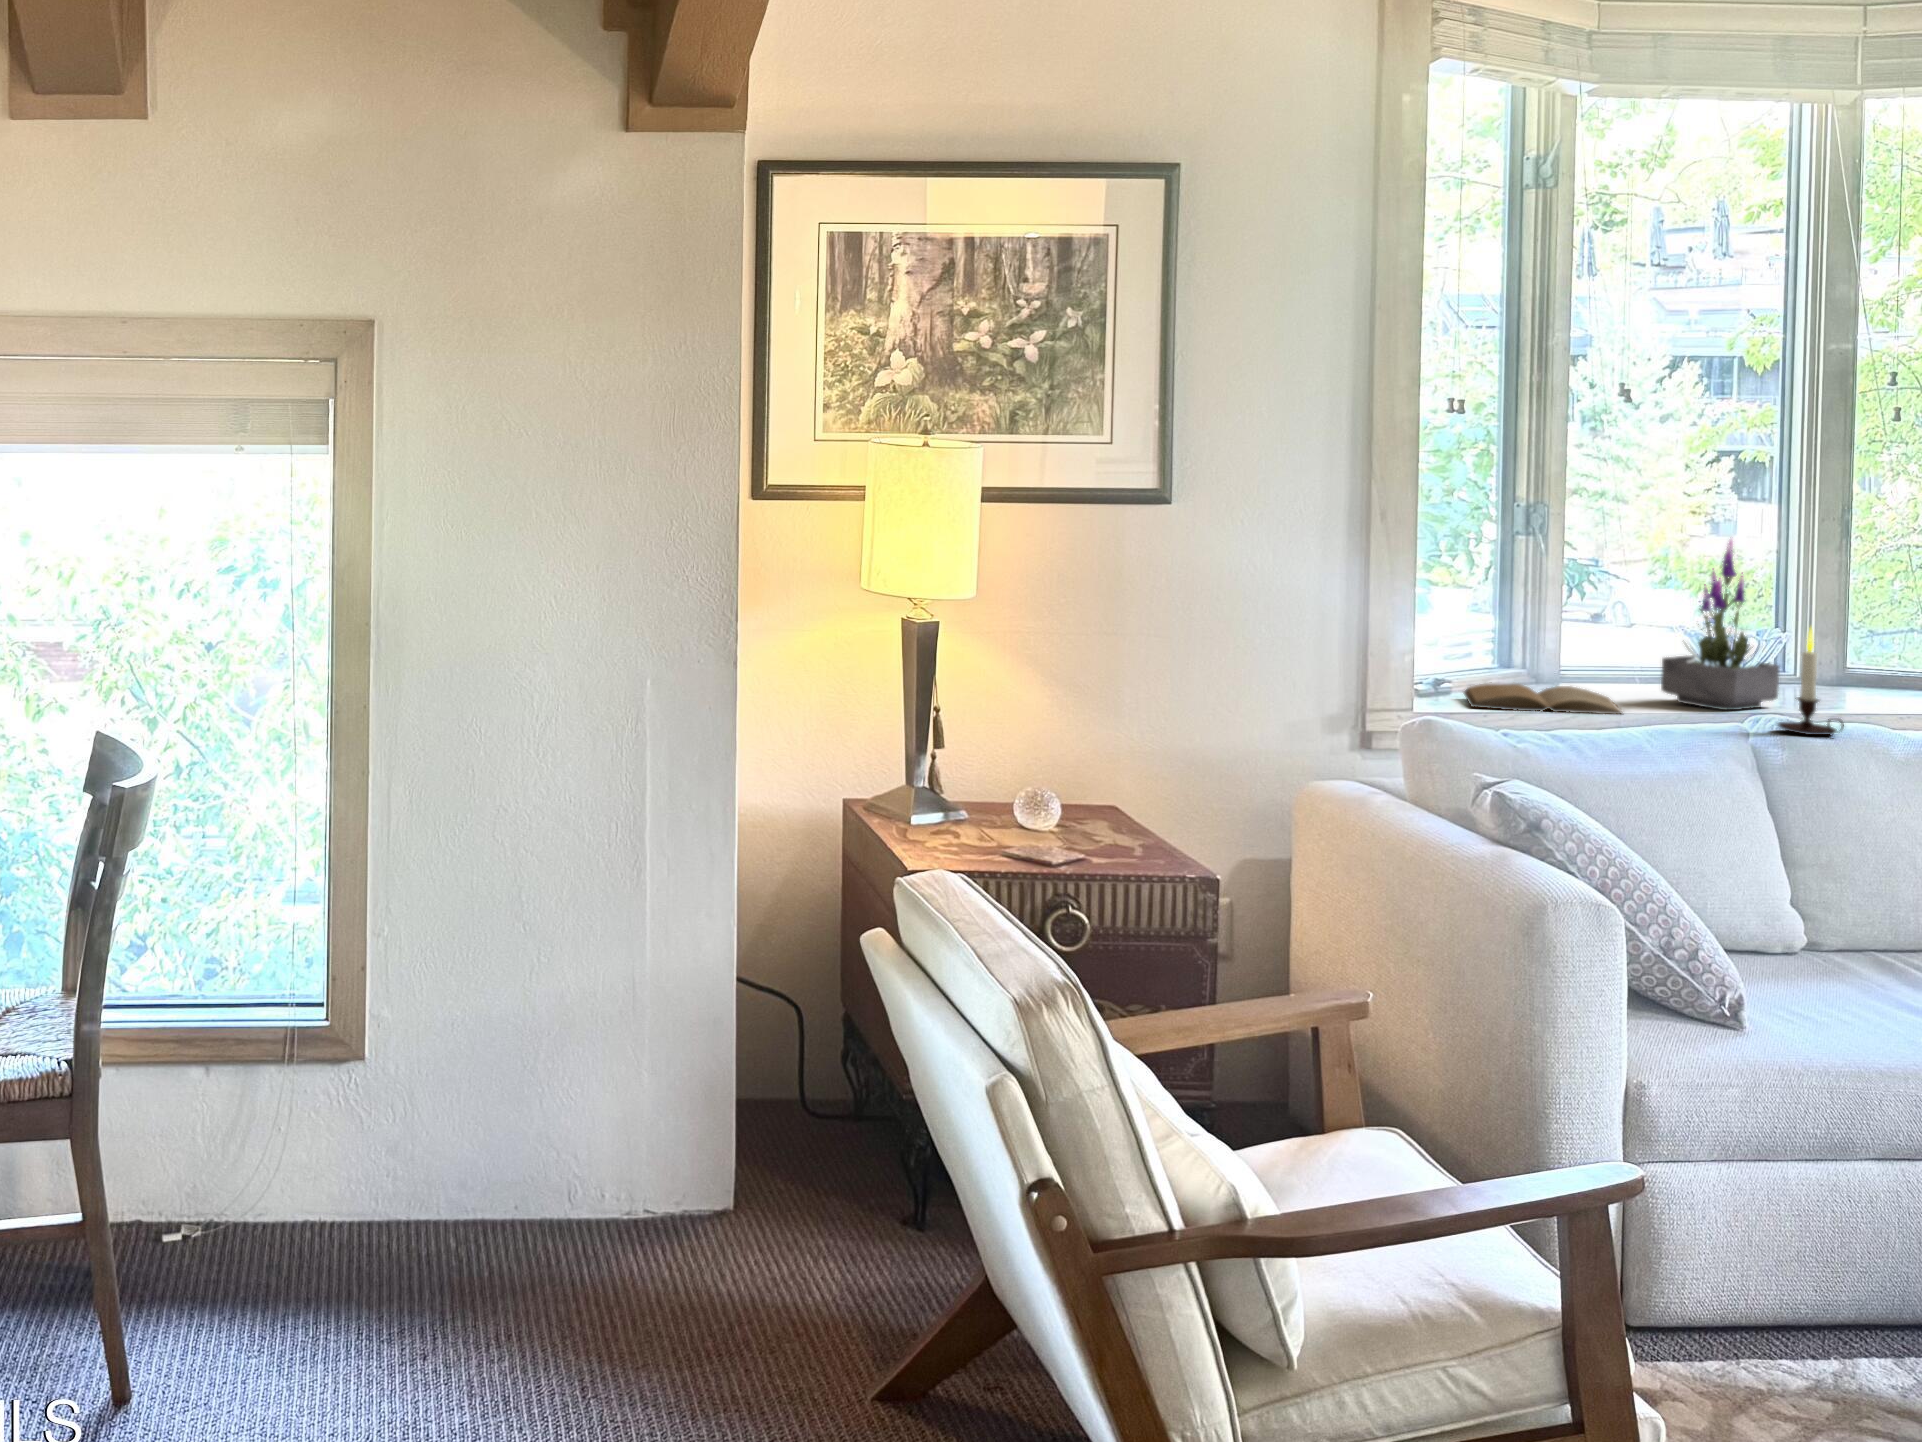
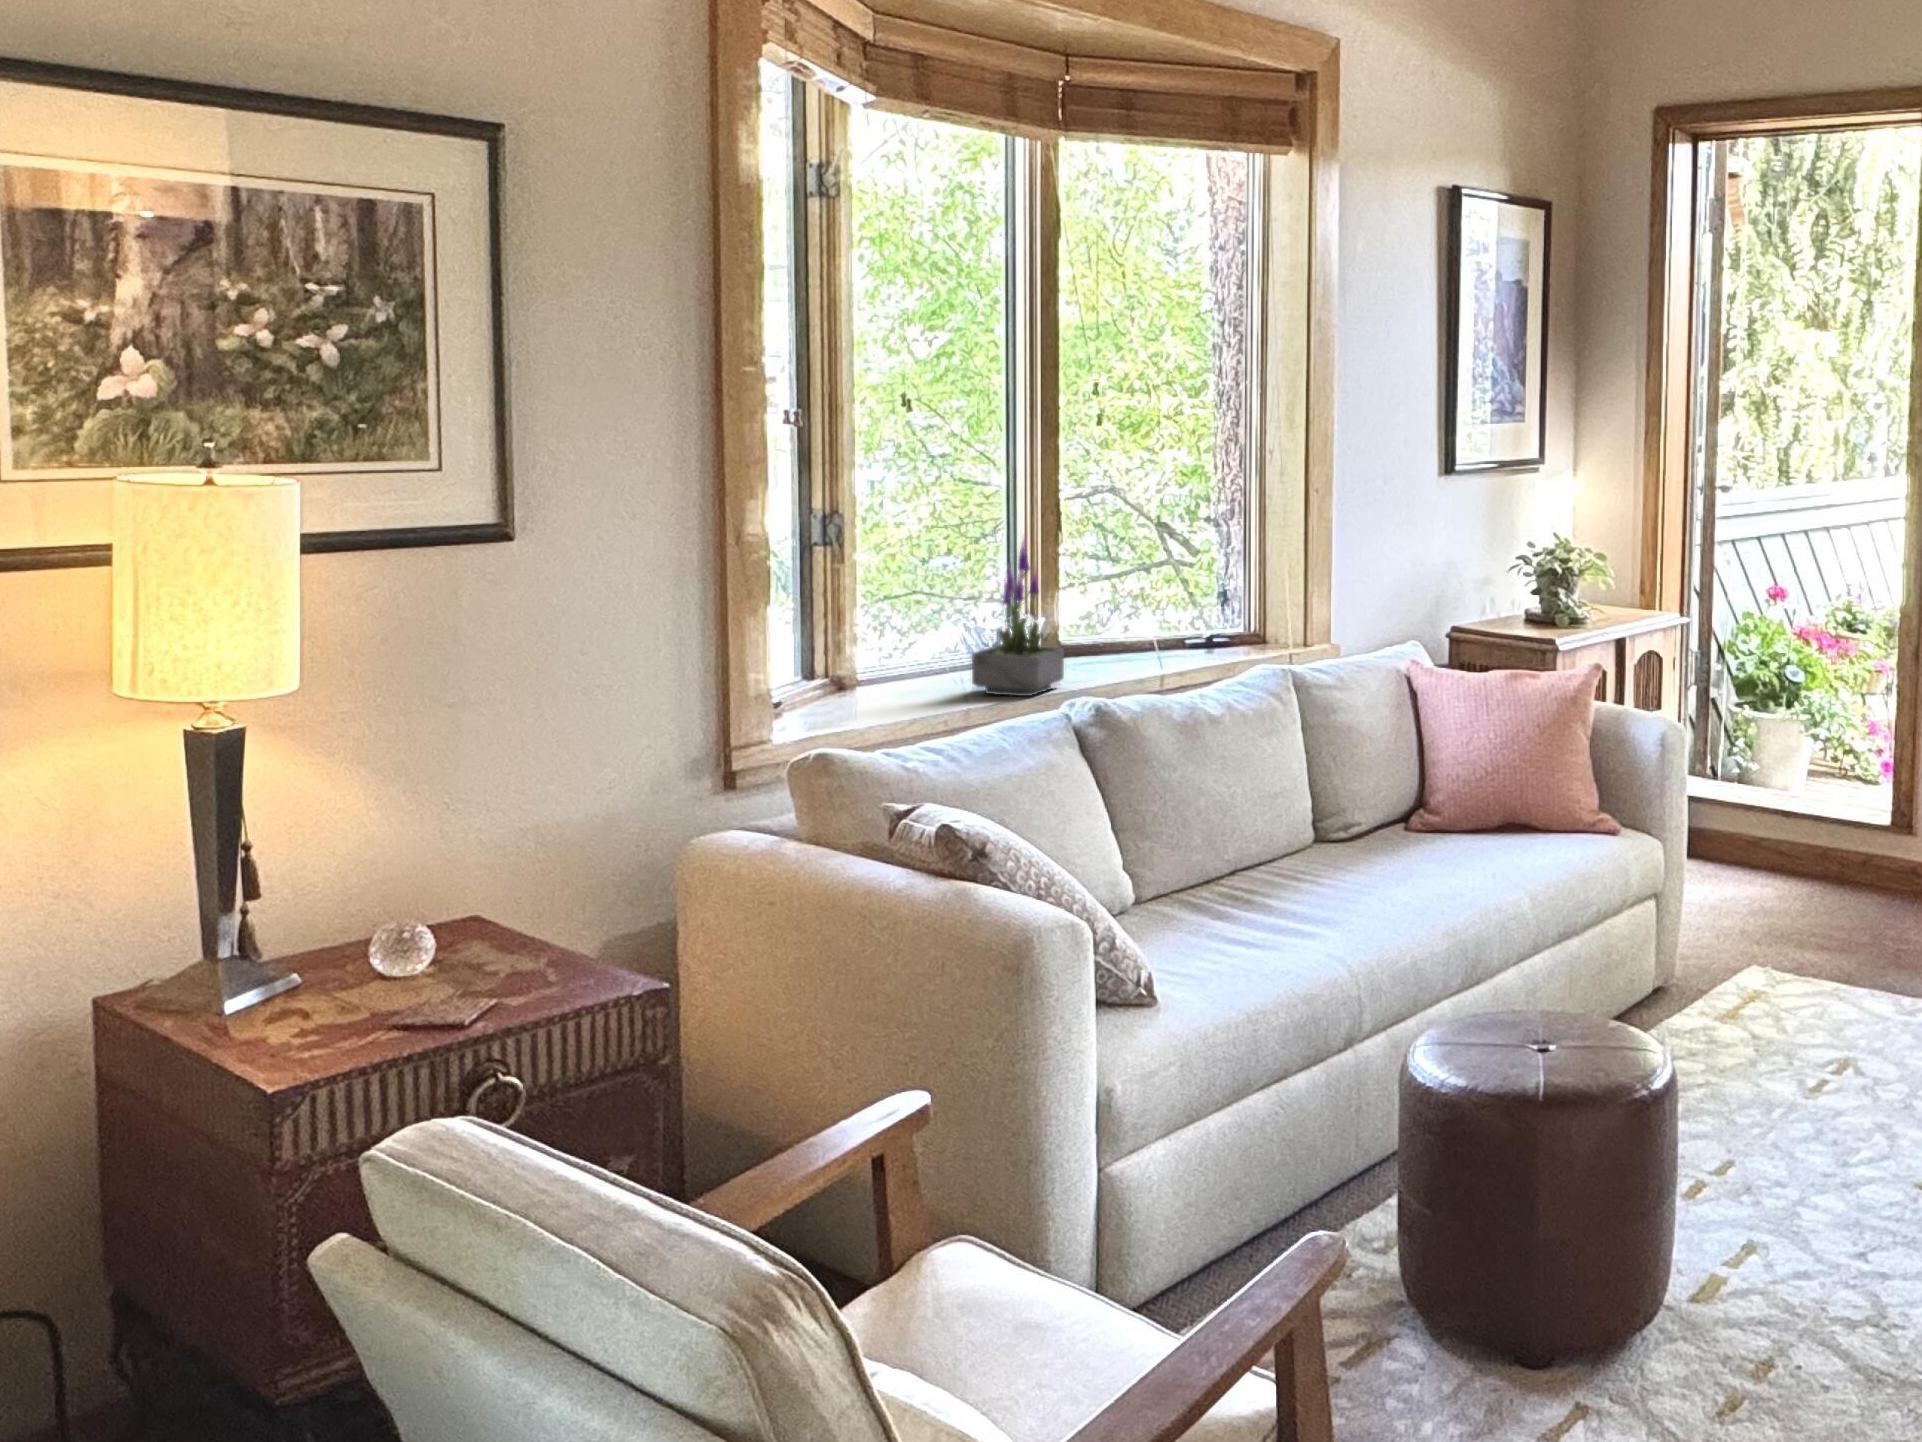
candle: present [1778,628,1844,735] -> none [1092,612,1147,713]
book: present [1464,684,1622,714] -> none [800,691,961,727]

